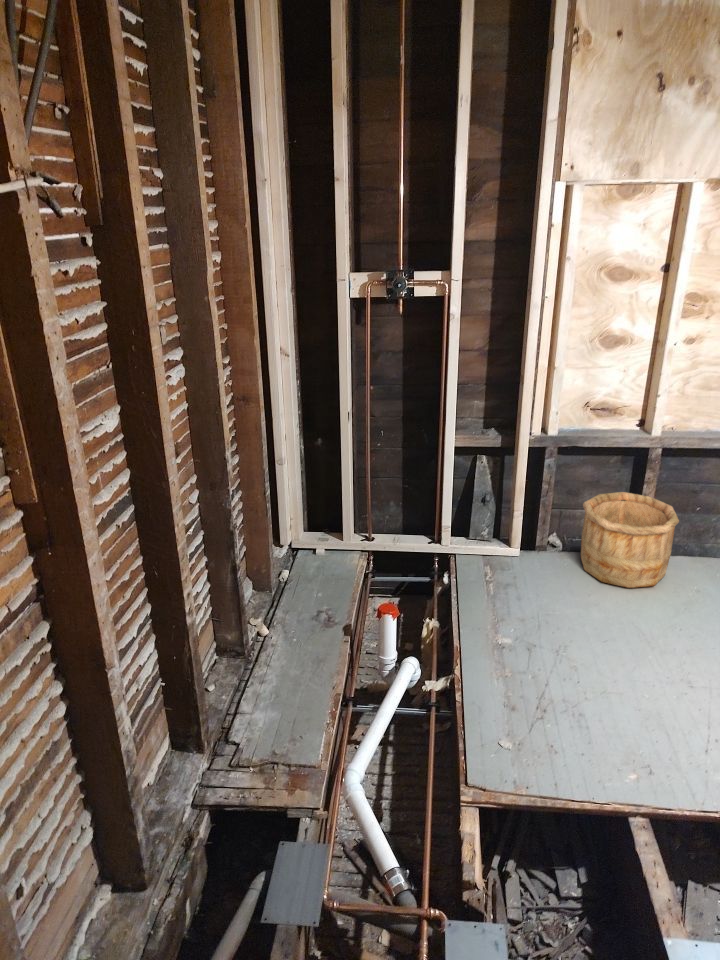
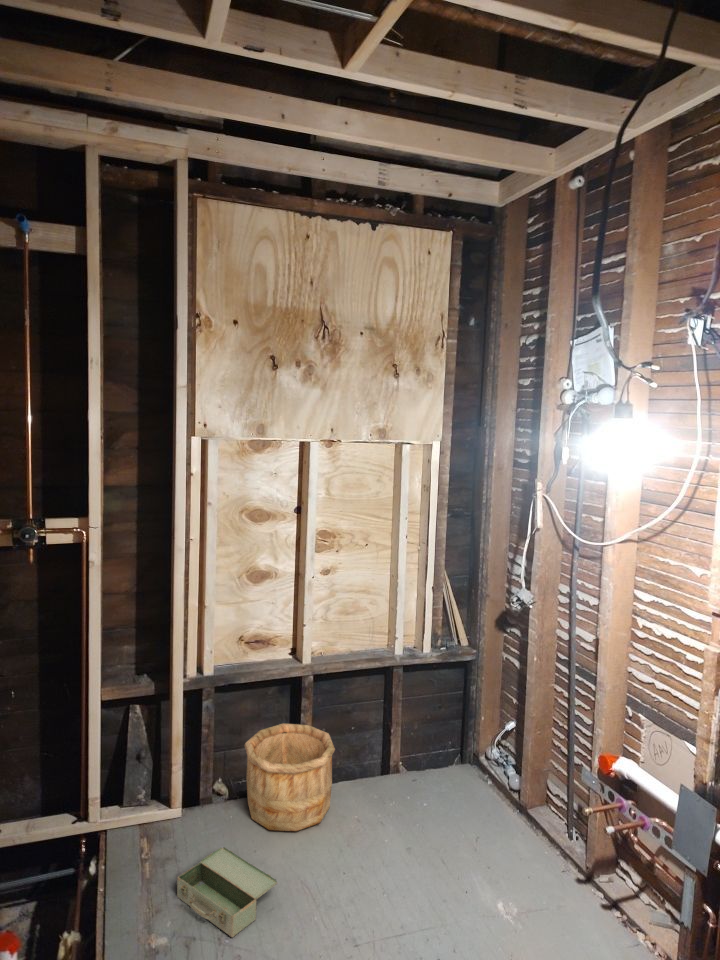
toolbox: none [516,585,611,655] -> present [177,848,277,937]

